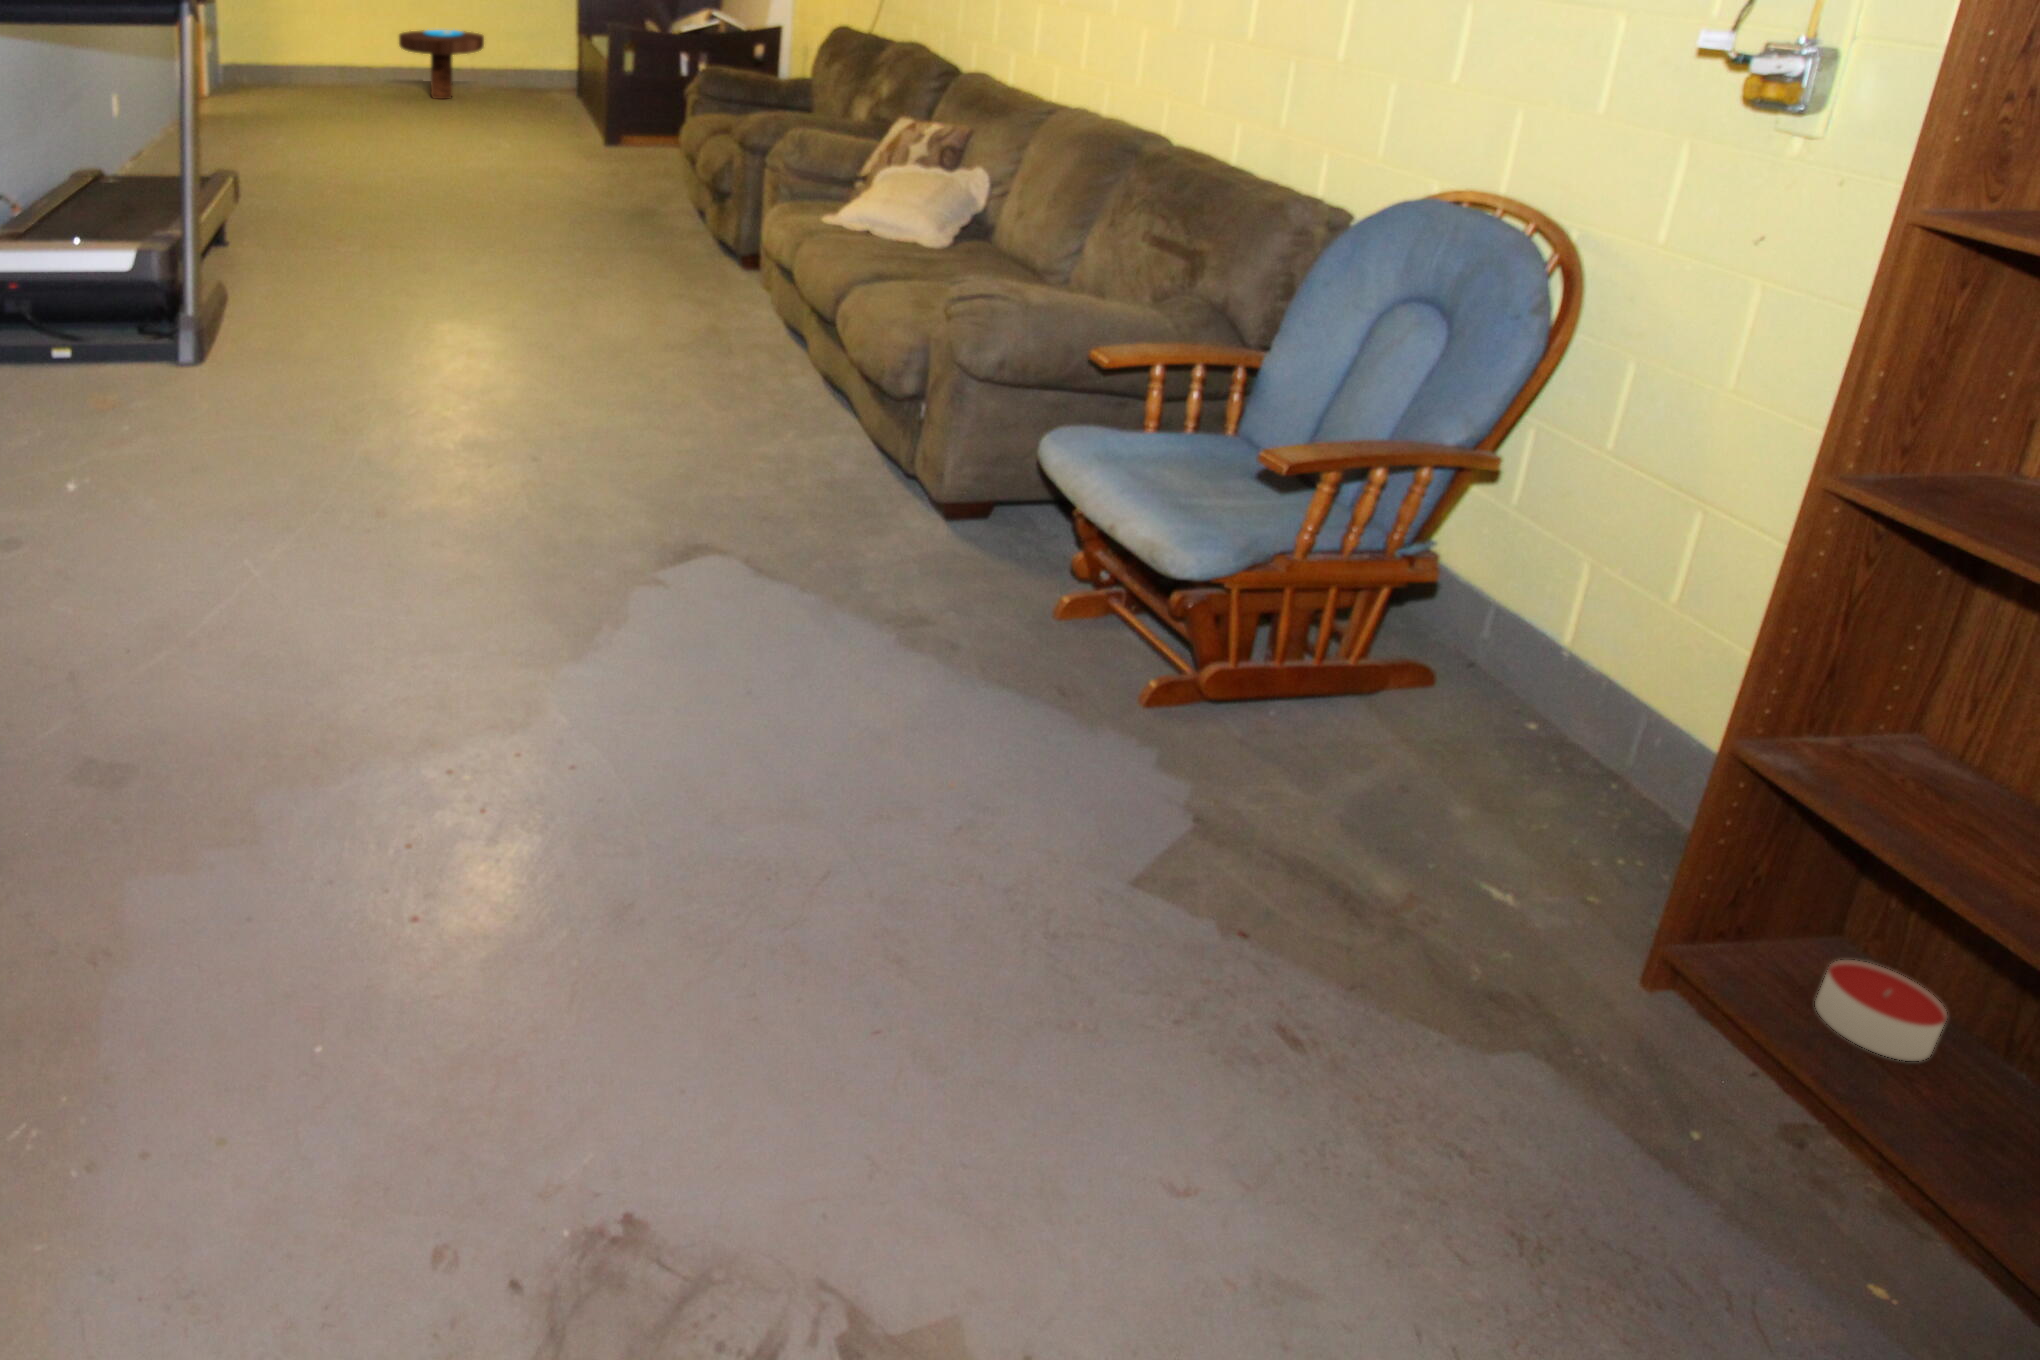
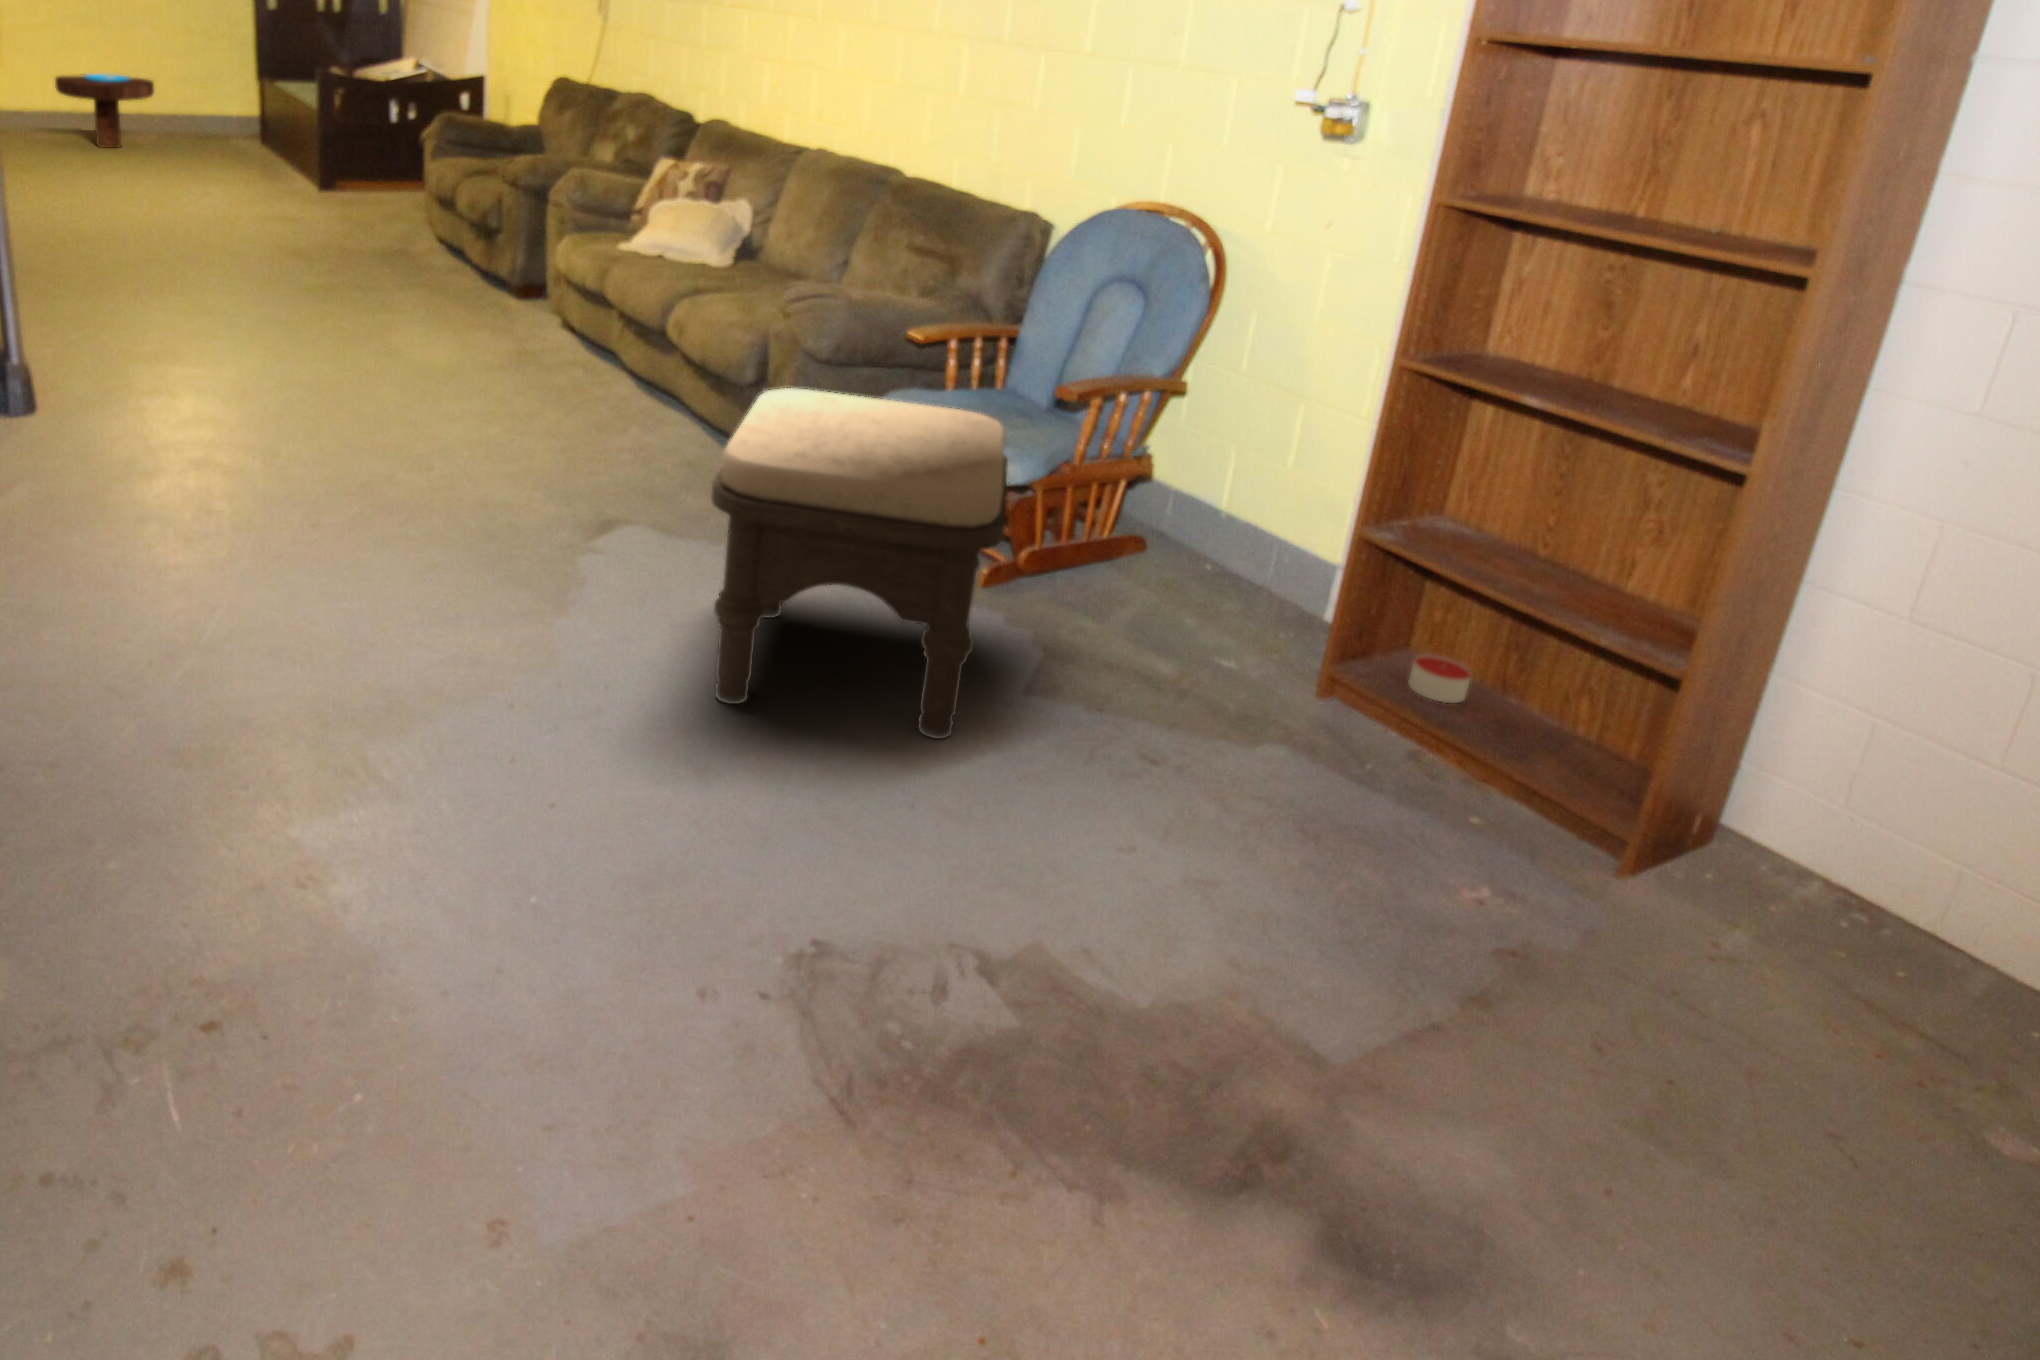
ottoman: none [682,418,1130,924] -> present [711,388,1008,739]

